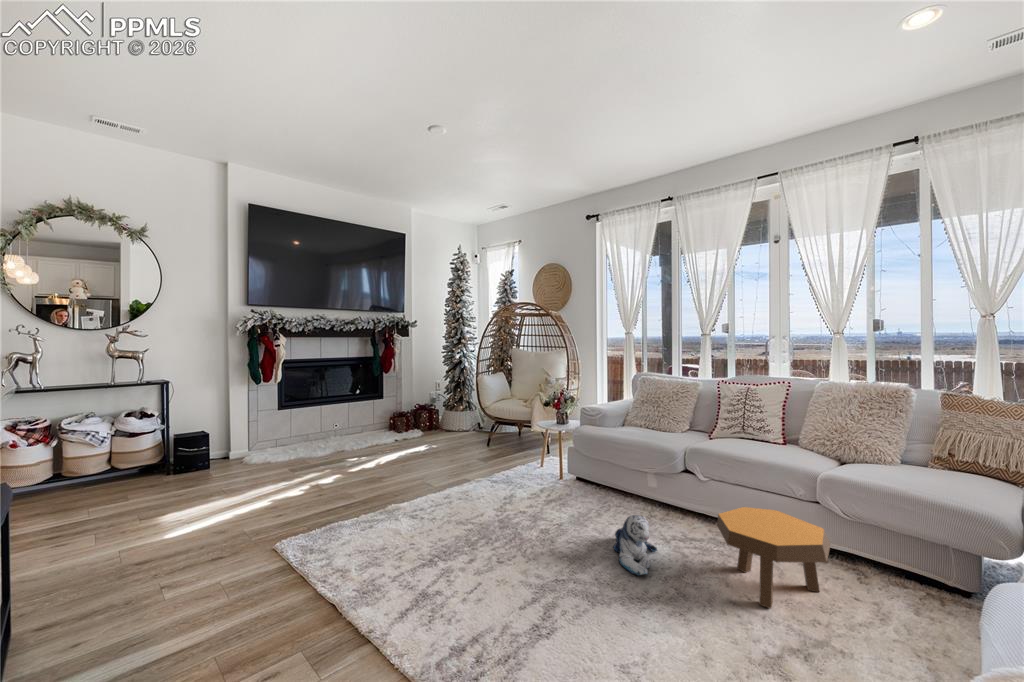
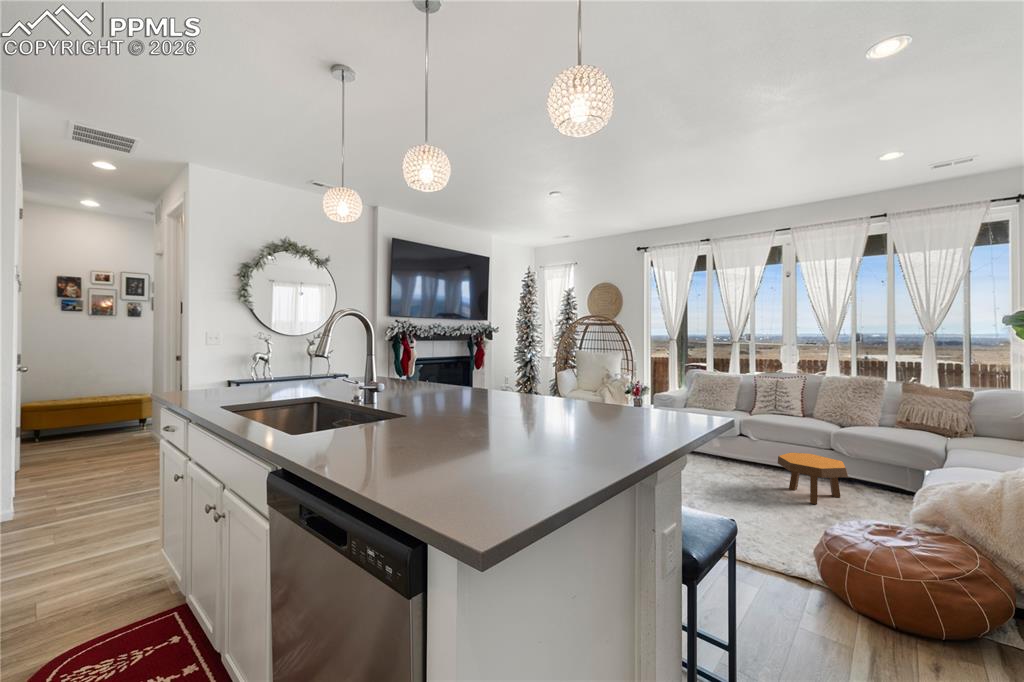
plush toy: present [613,515,657,576] -> none [708,458,740,493]

